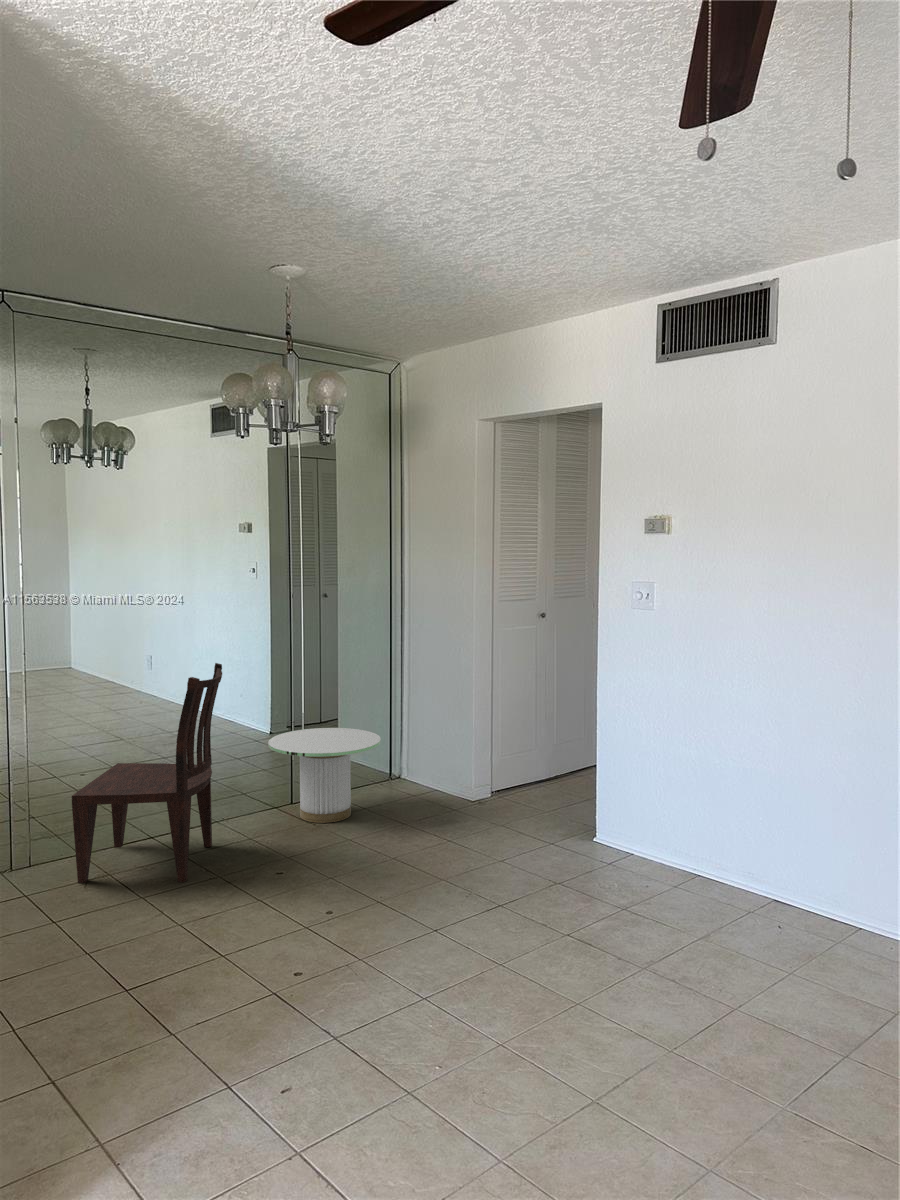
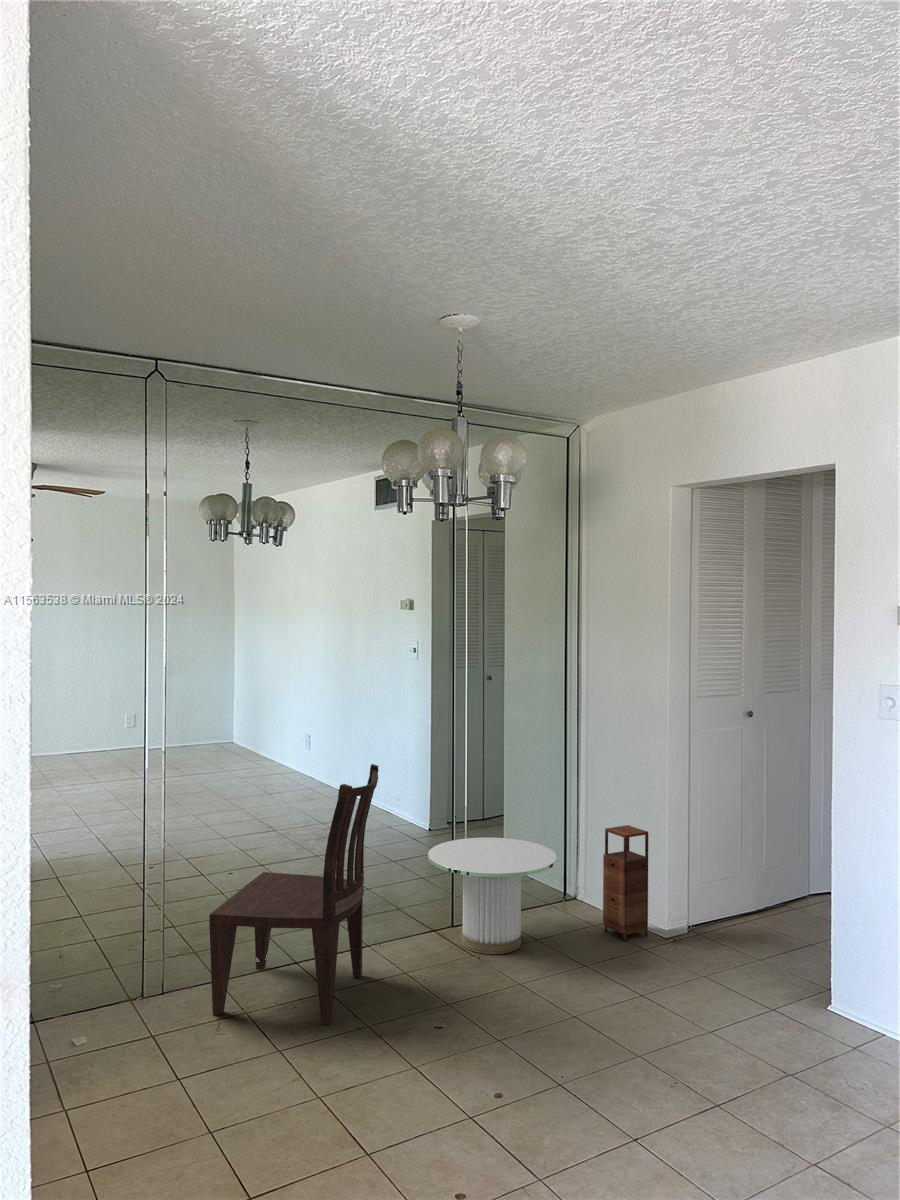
storage cabinet: none [421,712,458,806] -> present [603,825,648,941]

